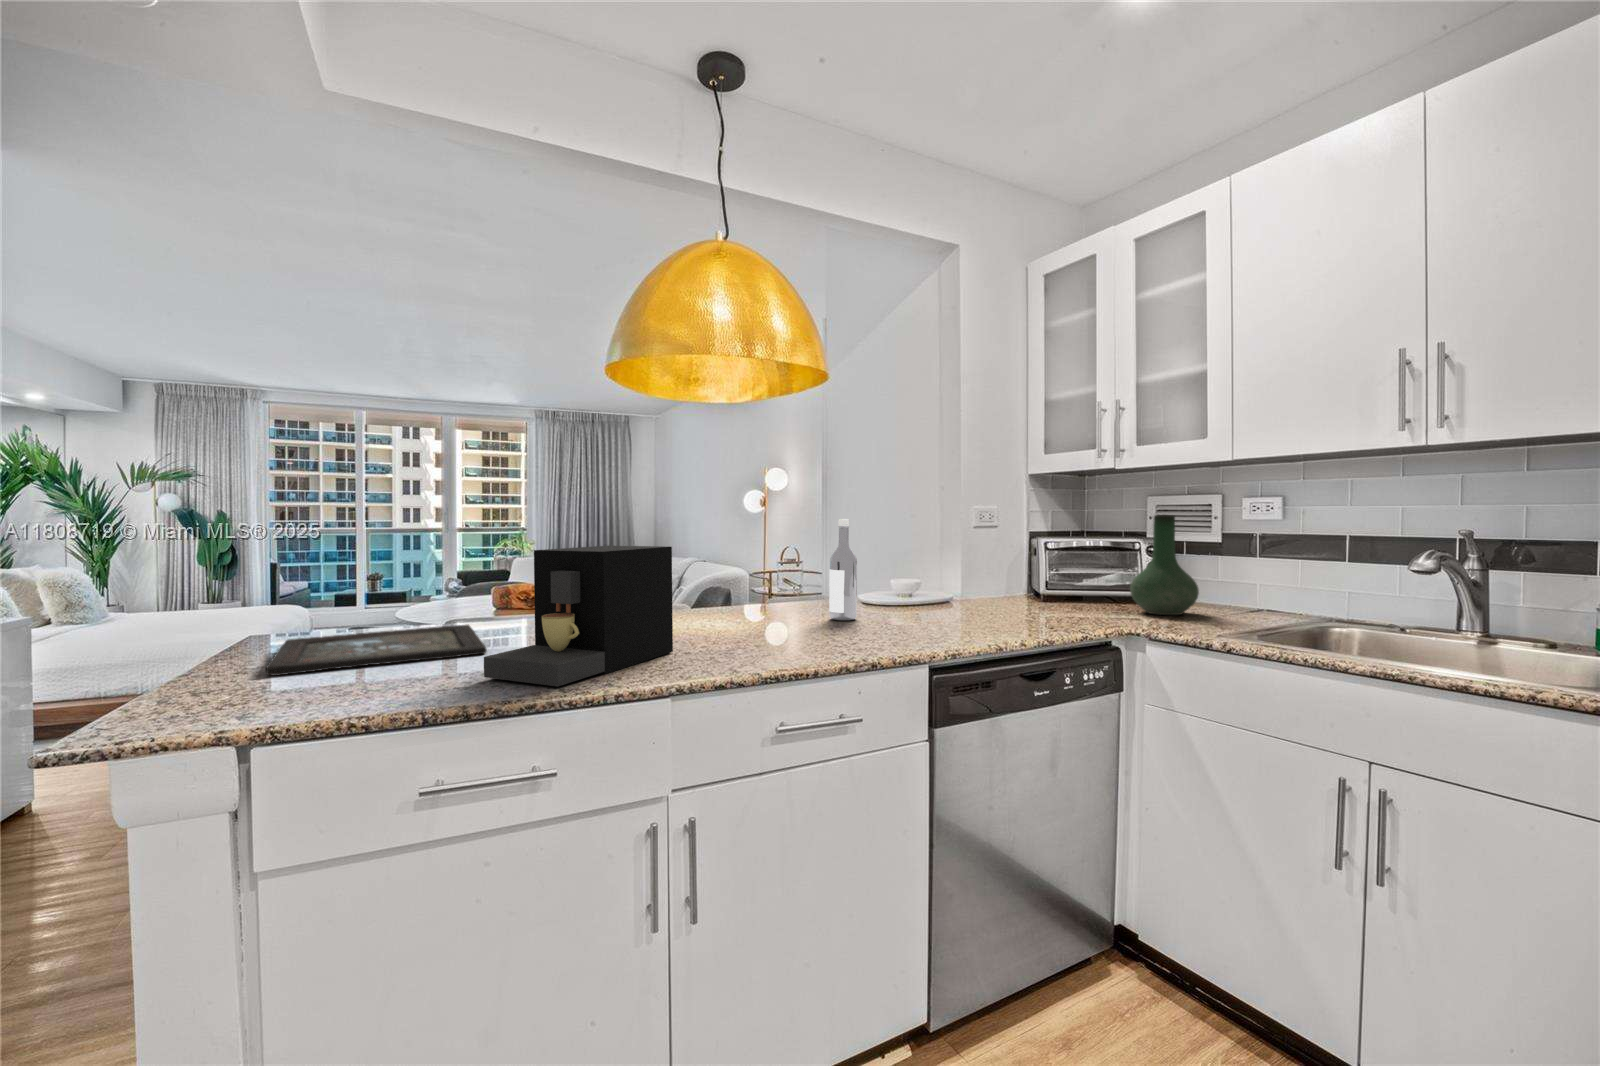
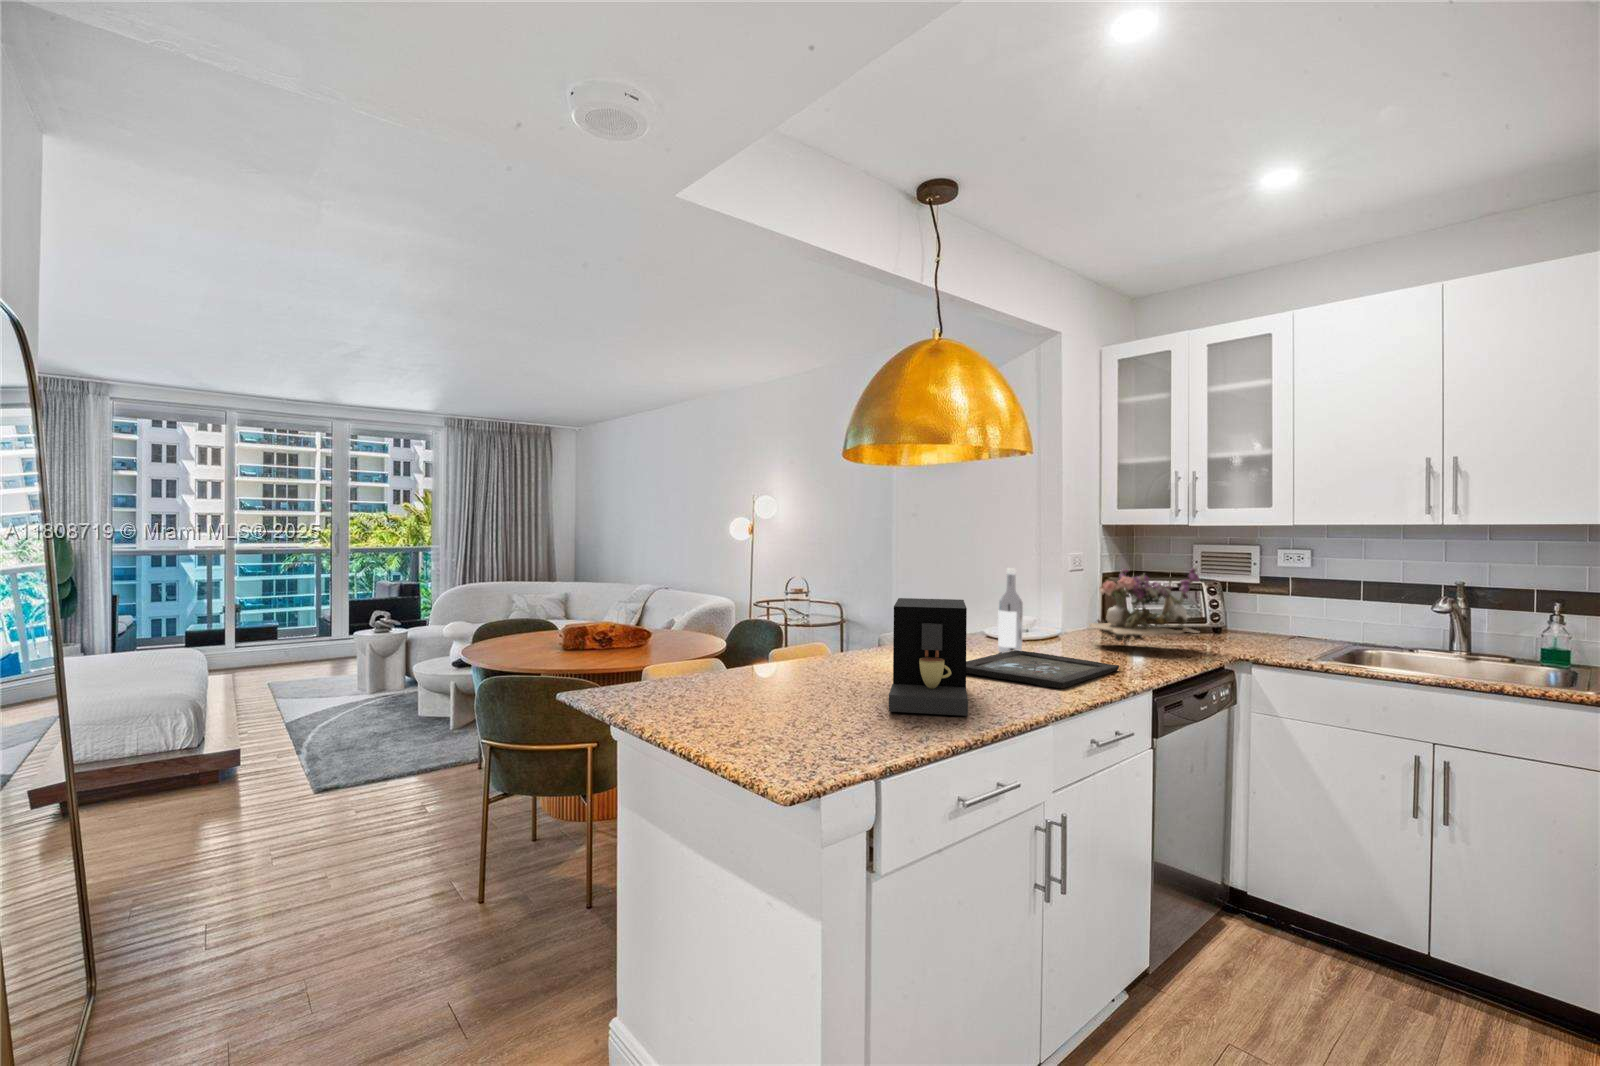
flower arrangement: none [956,514,1091,615] -> present [1089,567,1199,644]
vase: present [1130,515,1199,615] -> none [1208,565,1264,644]
tray: present [266,625,487,675] -> present [966,650,1119,688]

